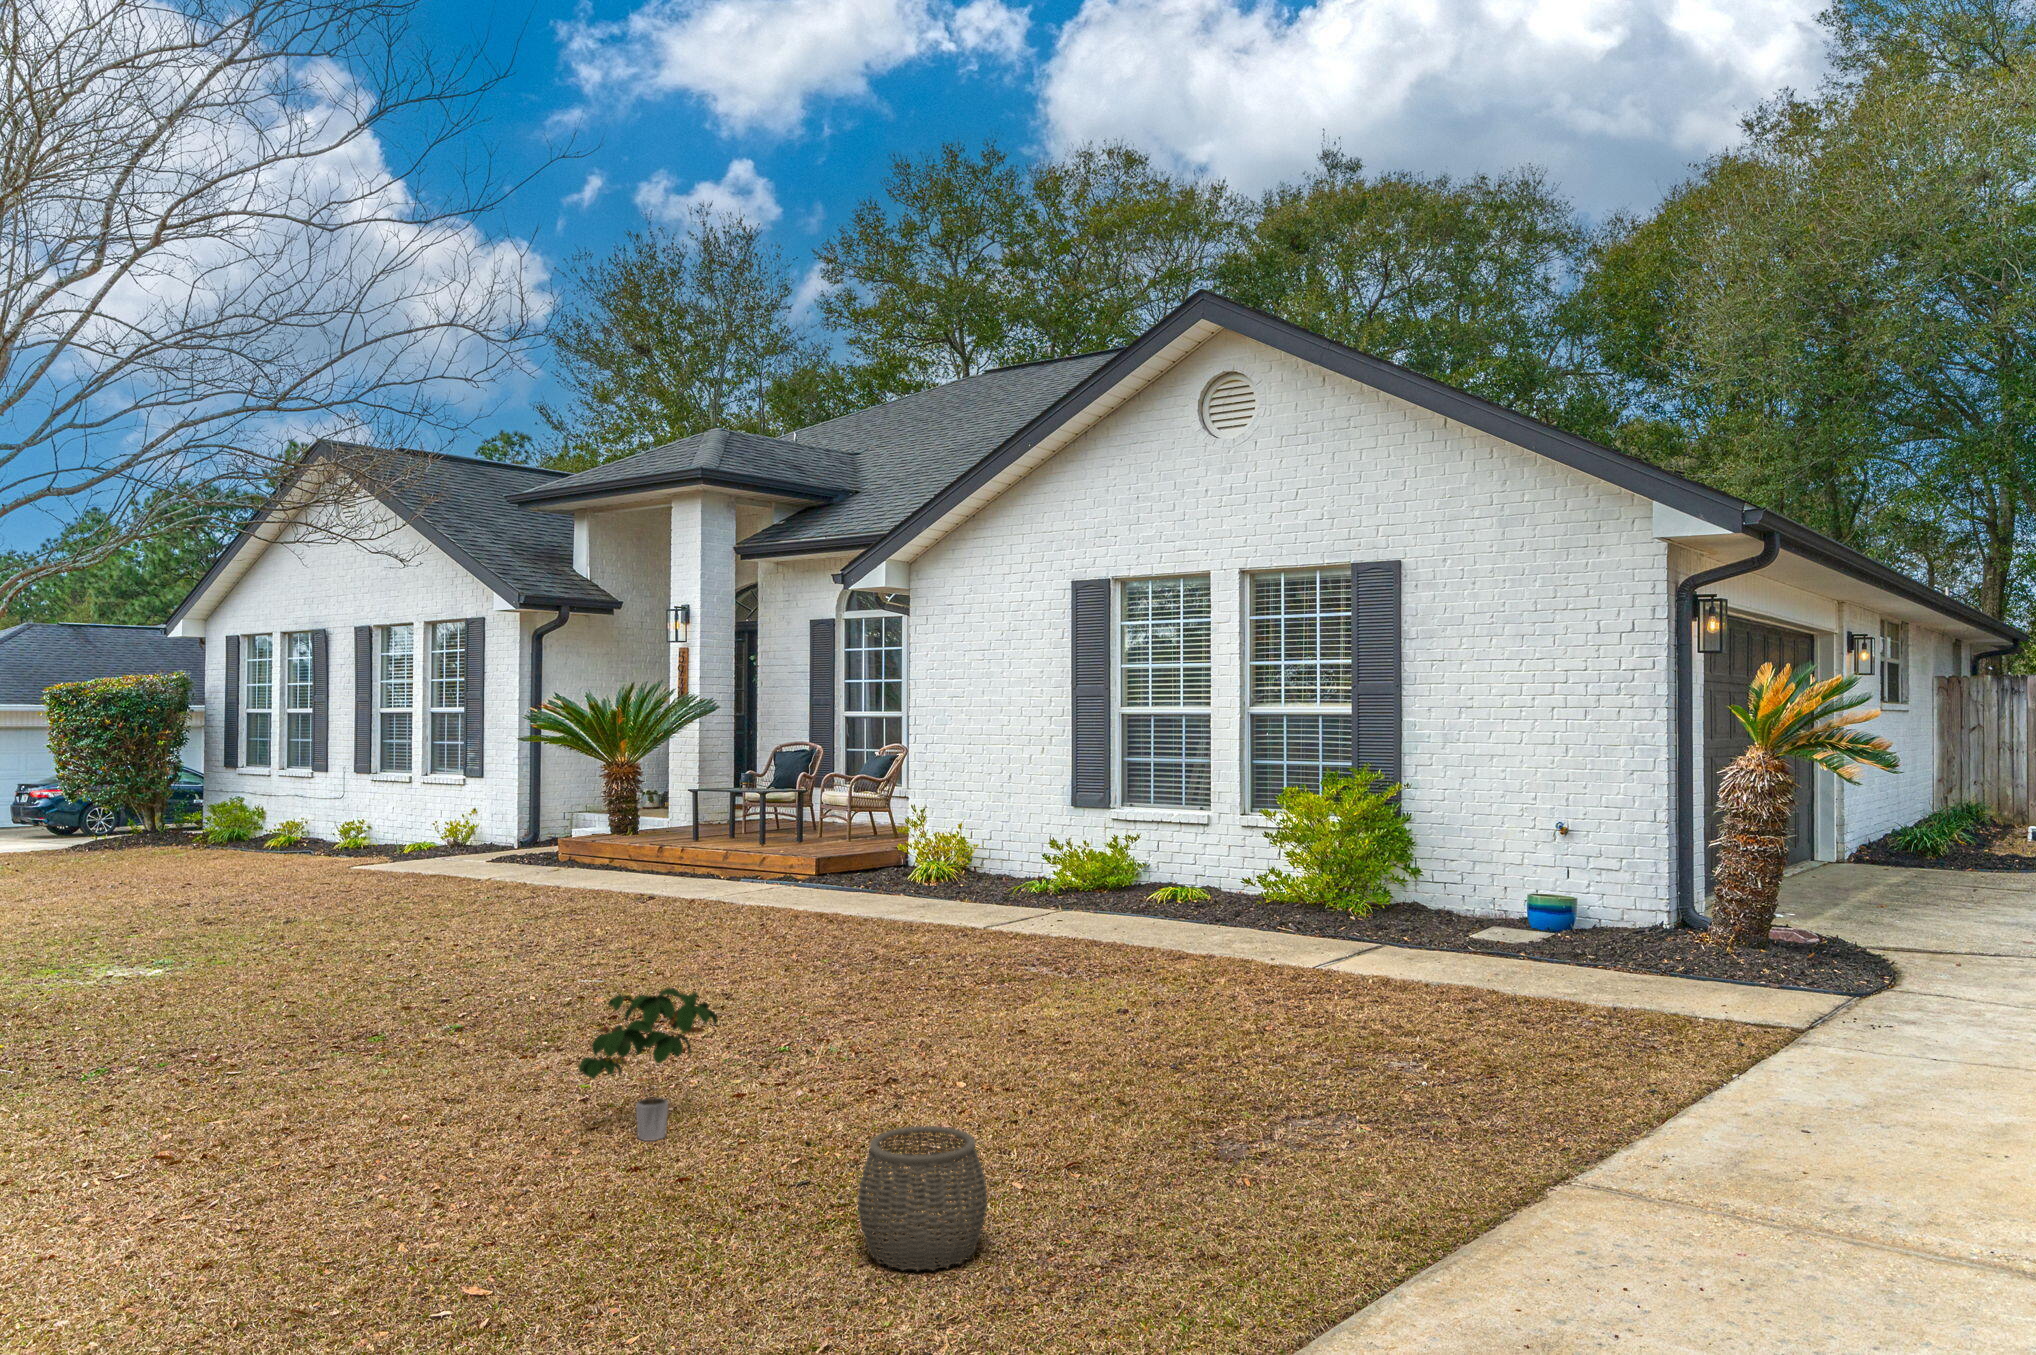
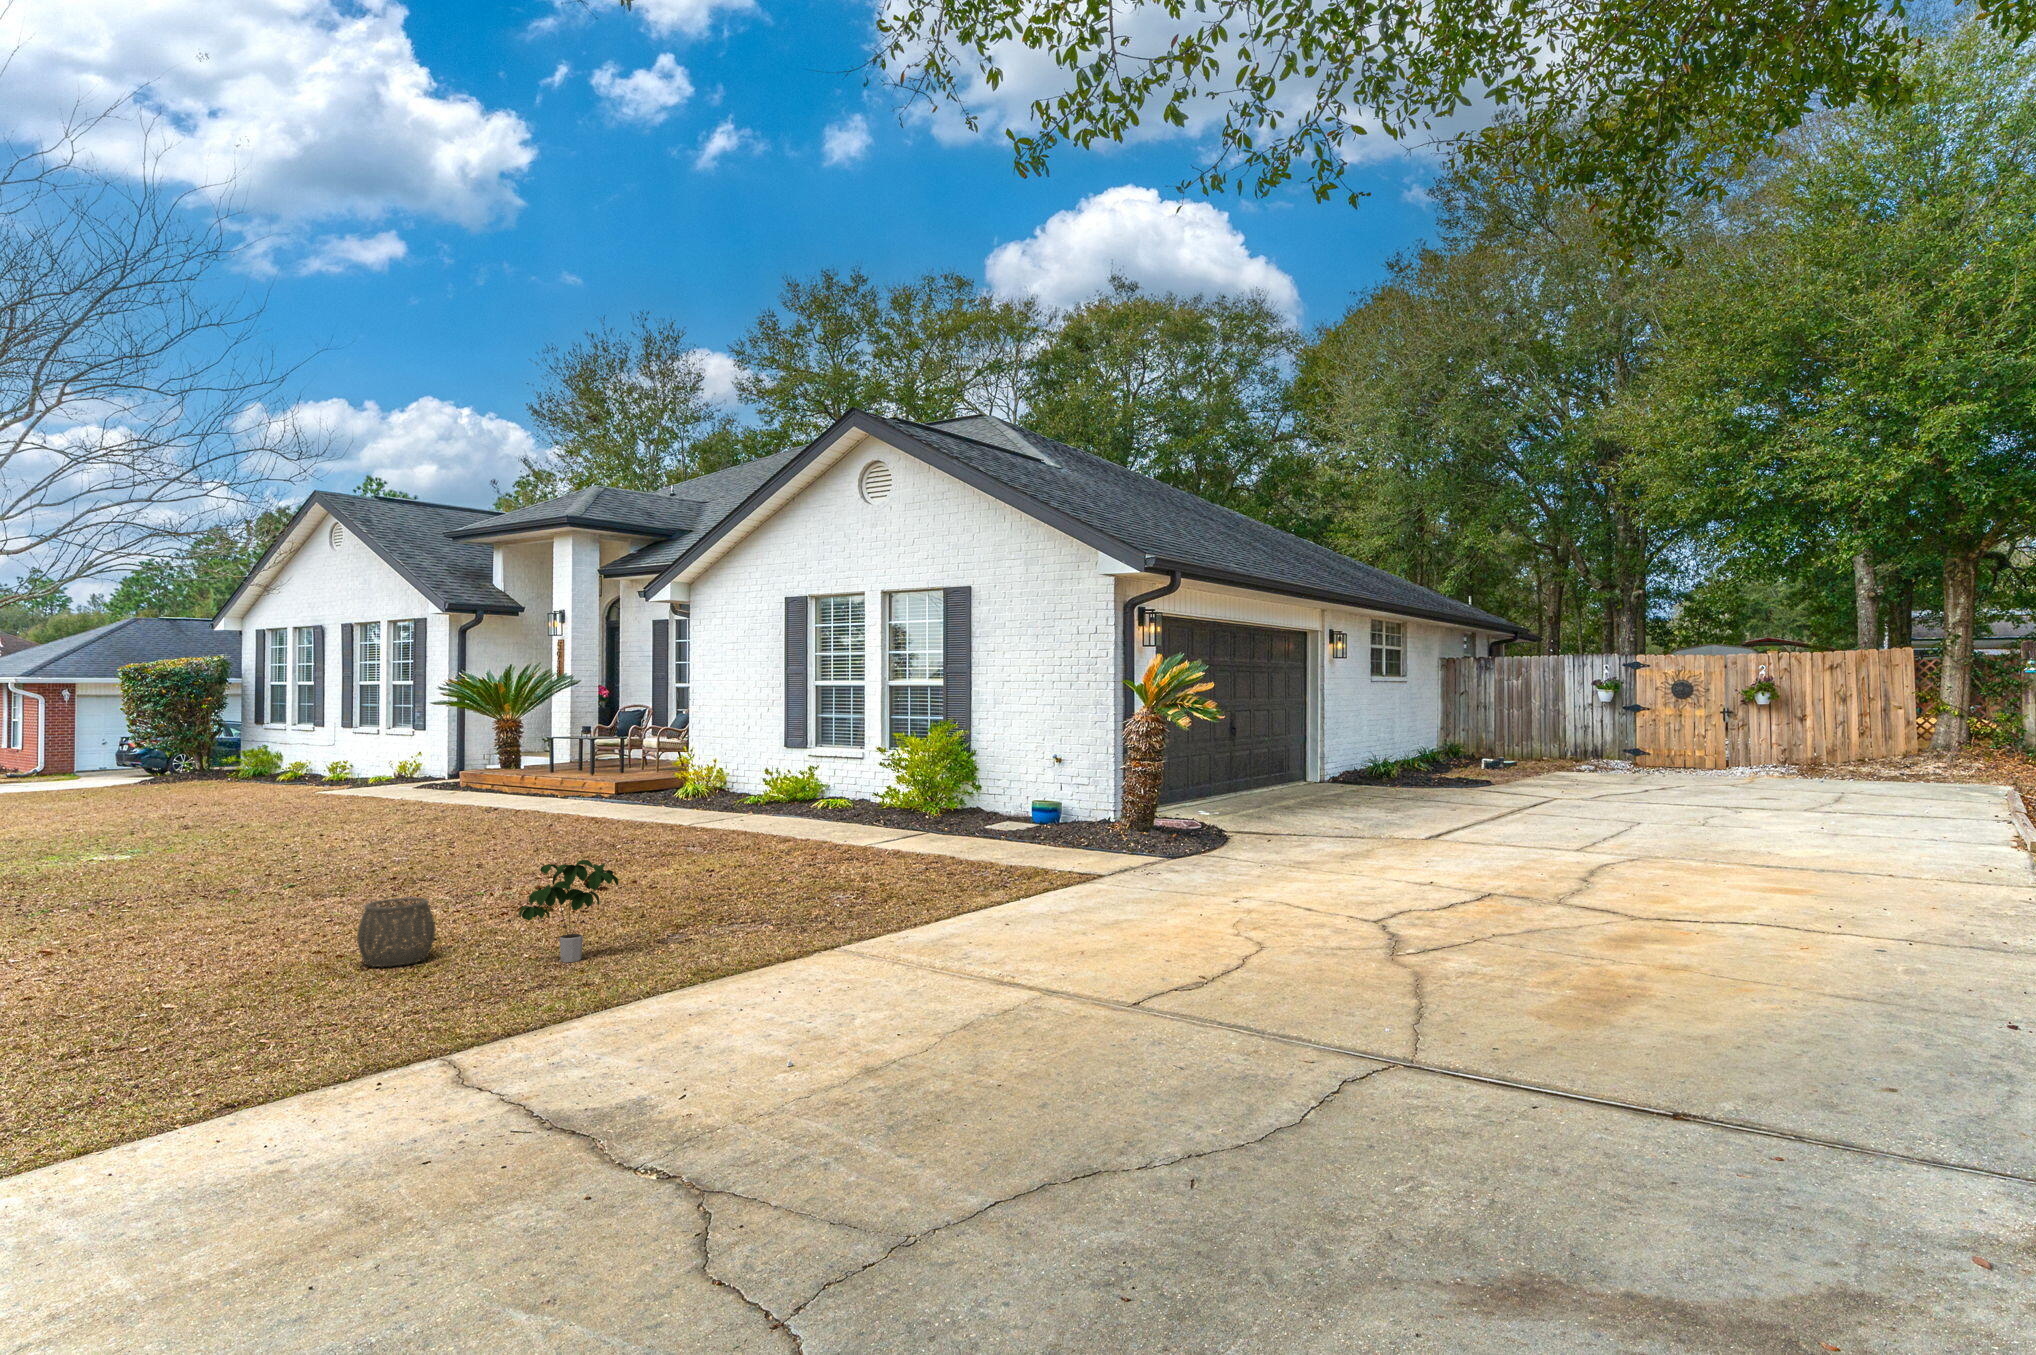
potted plant: present [579,988,718,1141] -> present [519,860,618,962]

